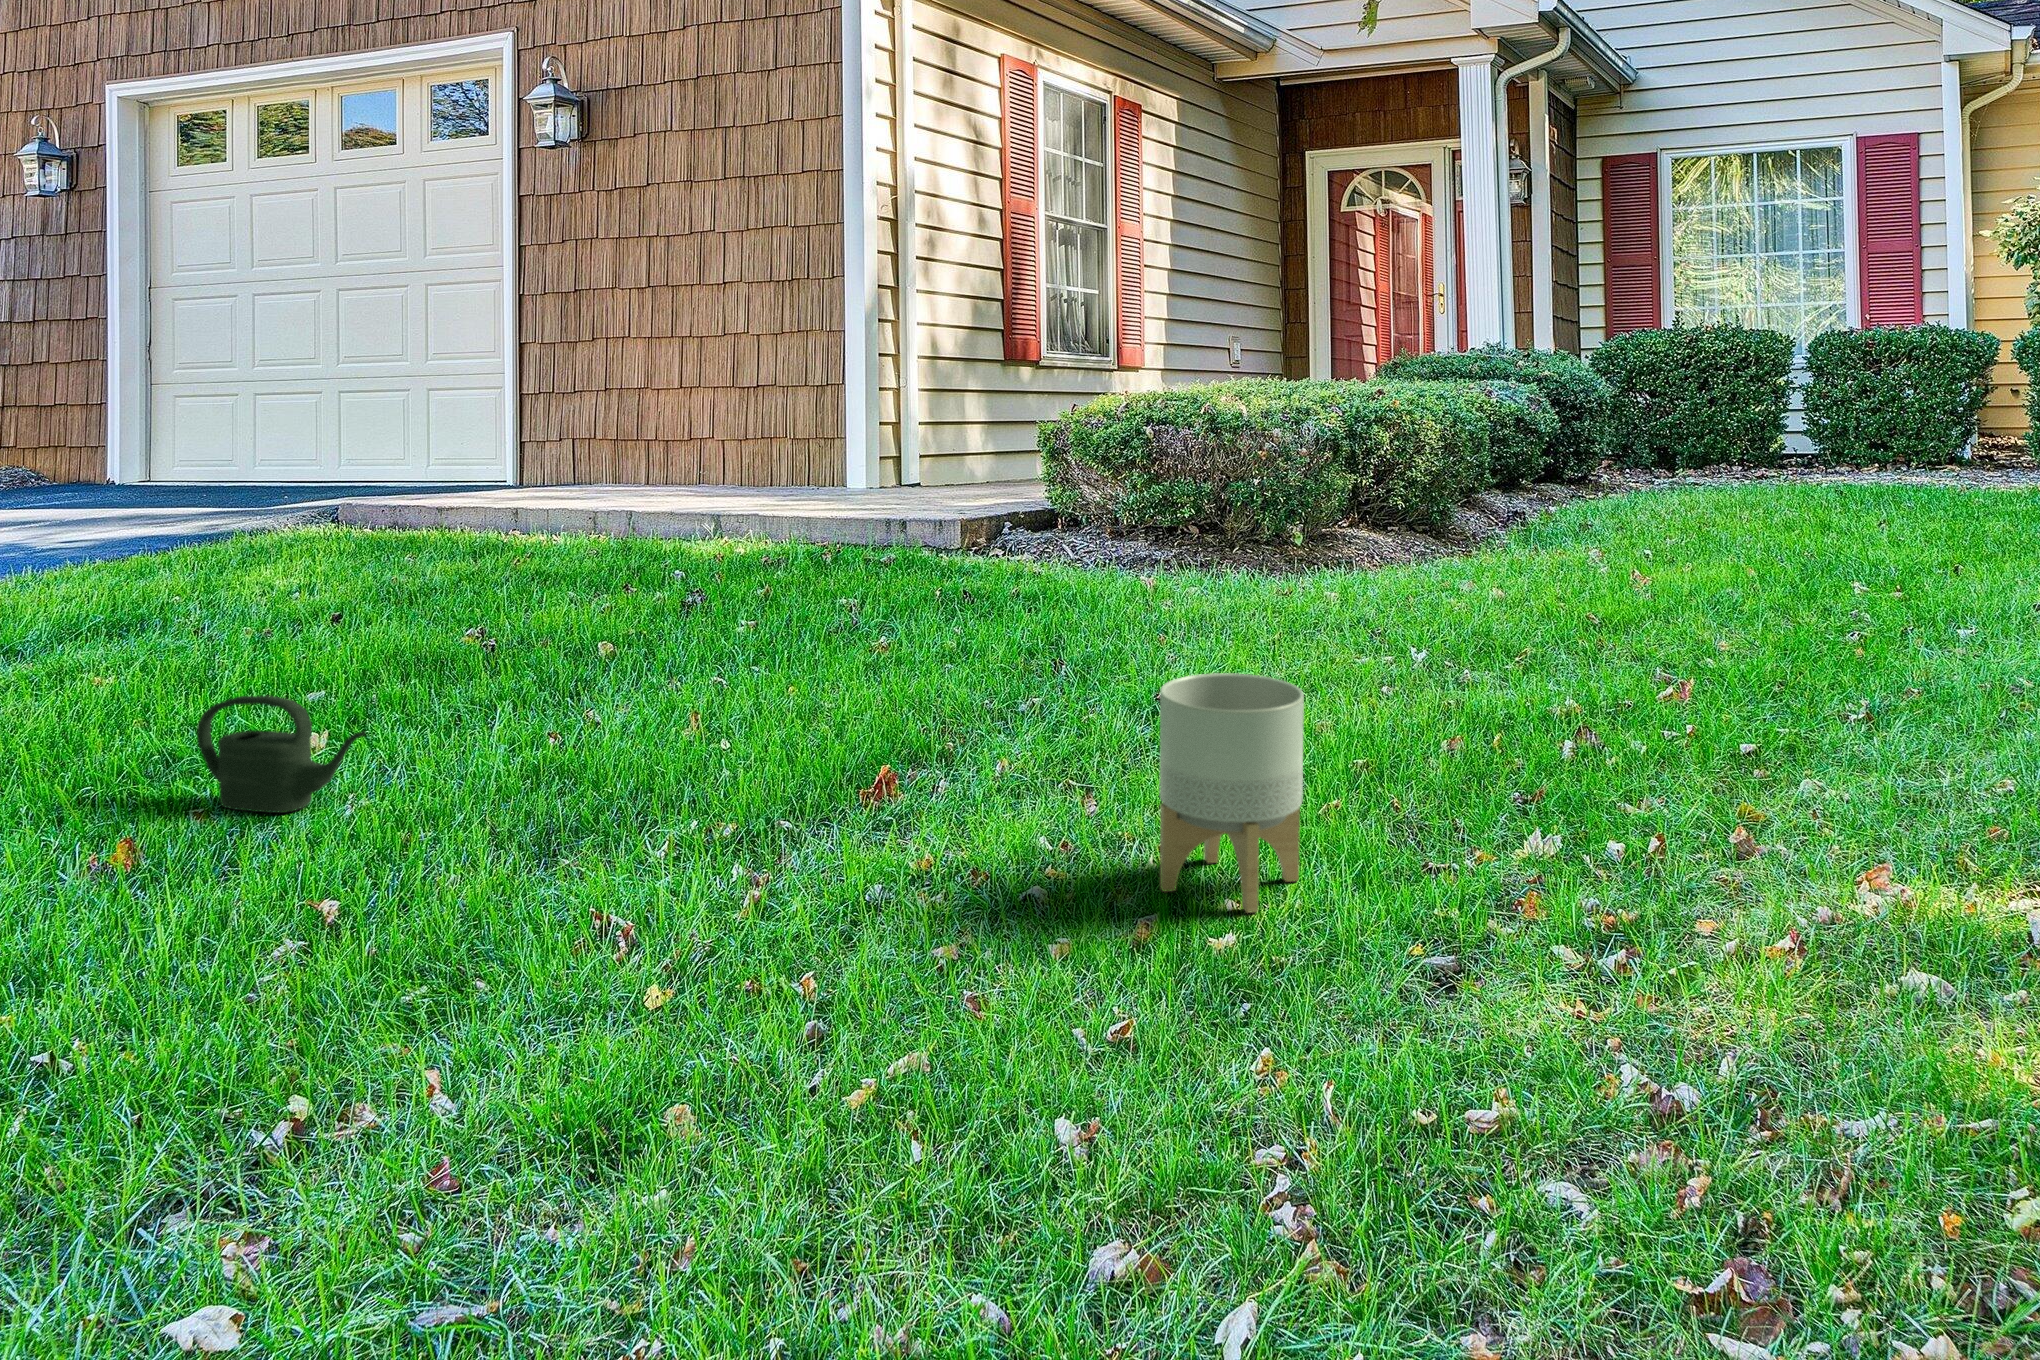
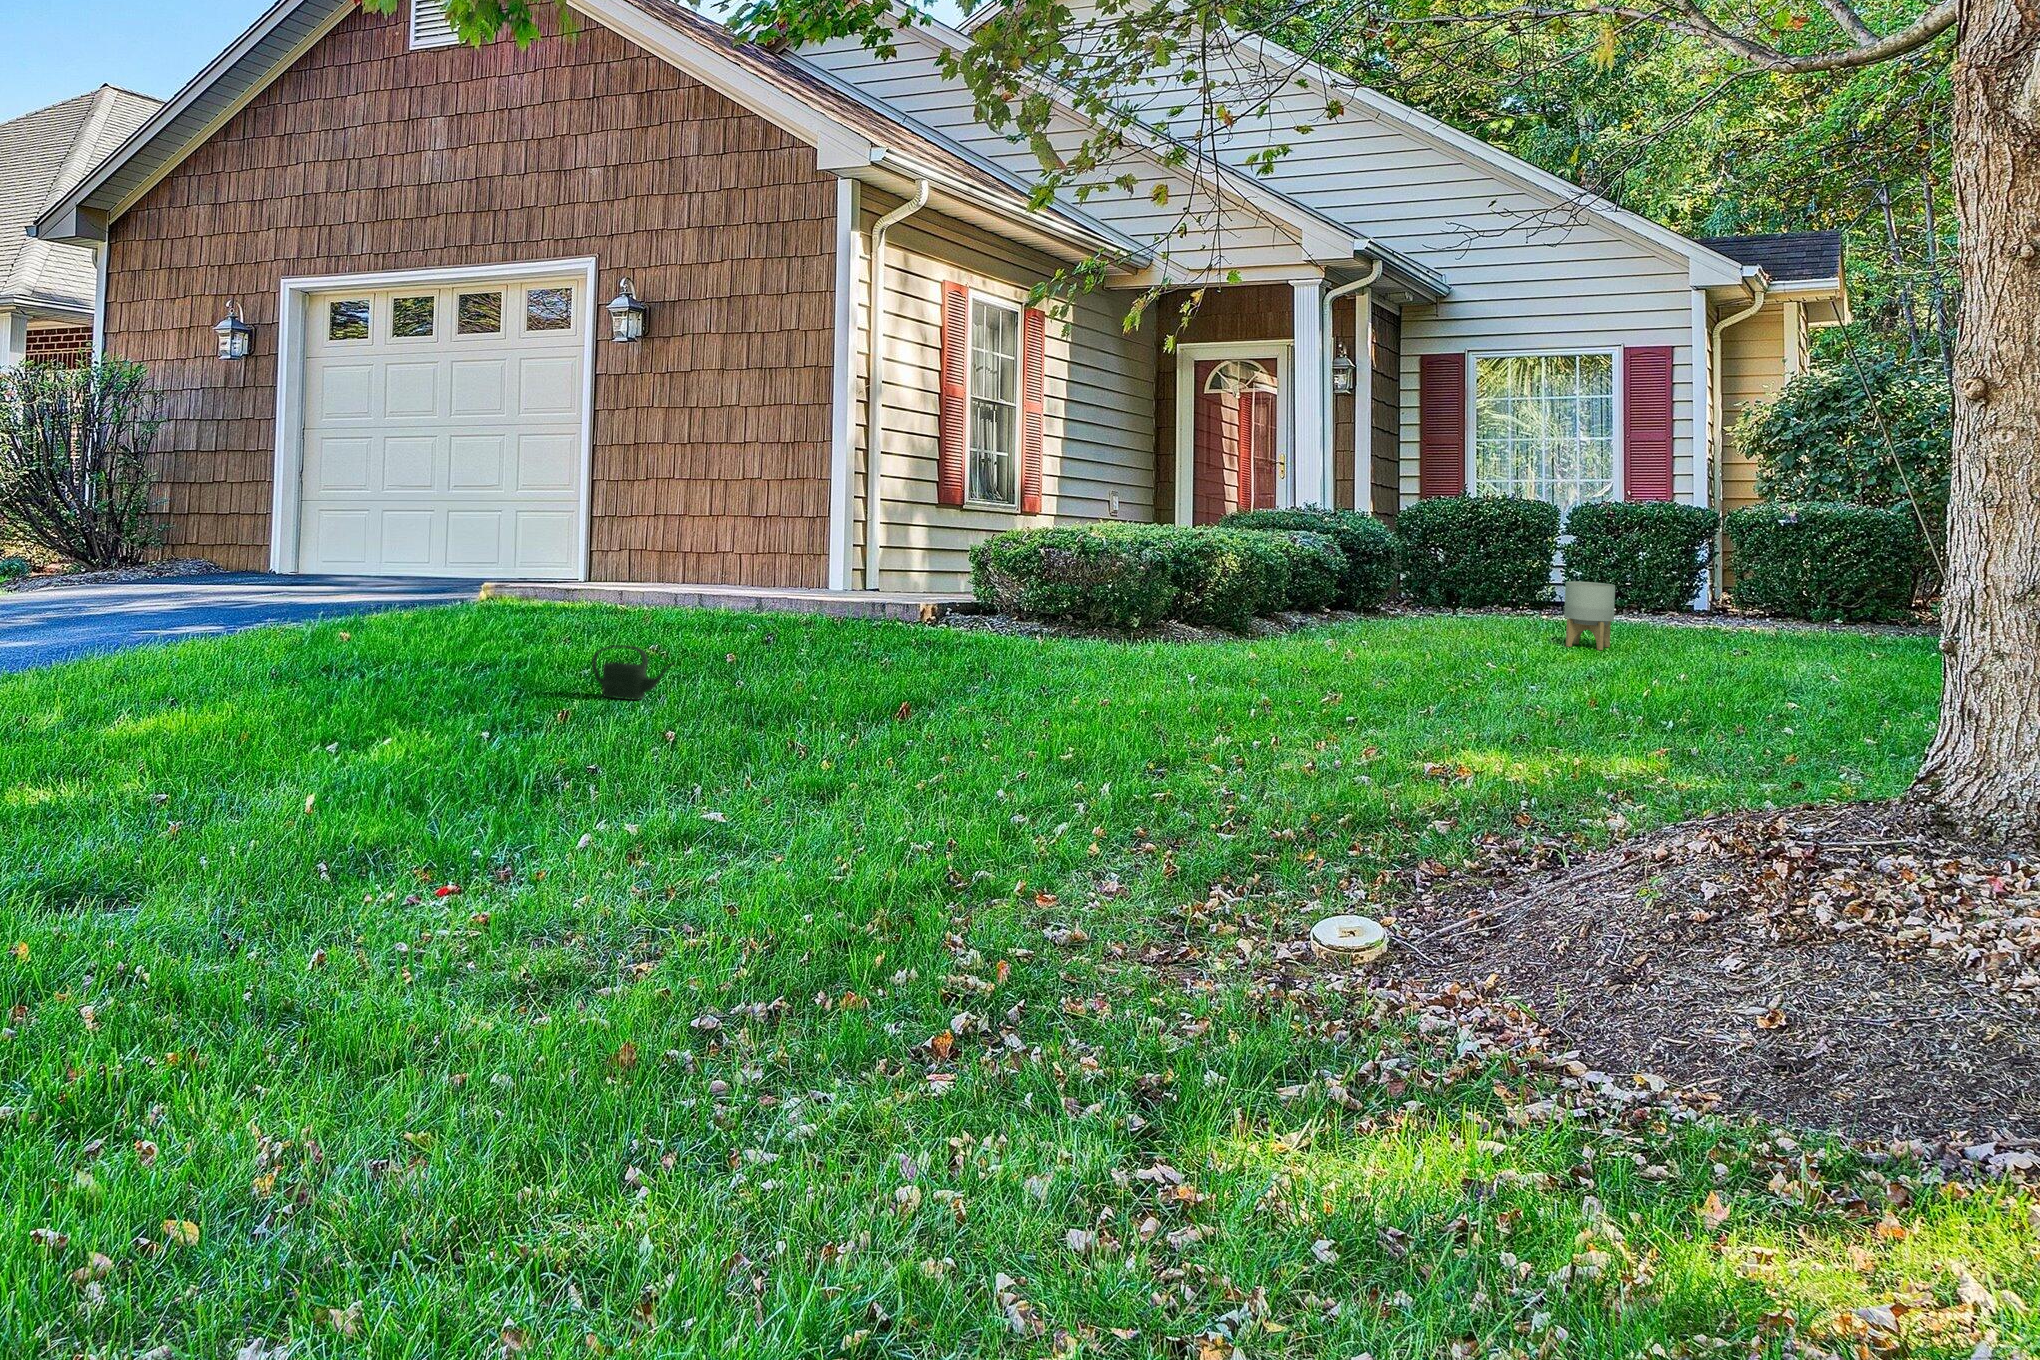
planter: present [1160,673,1304,913] -> present [1564,581,1615,650]

